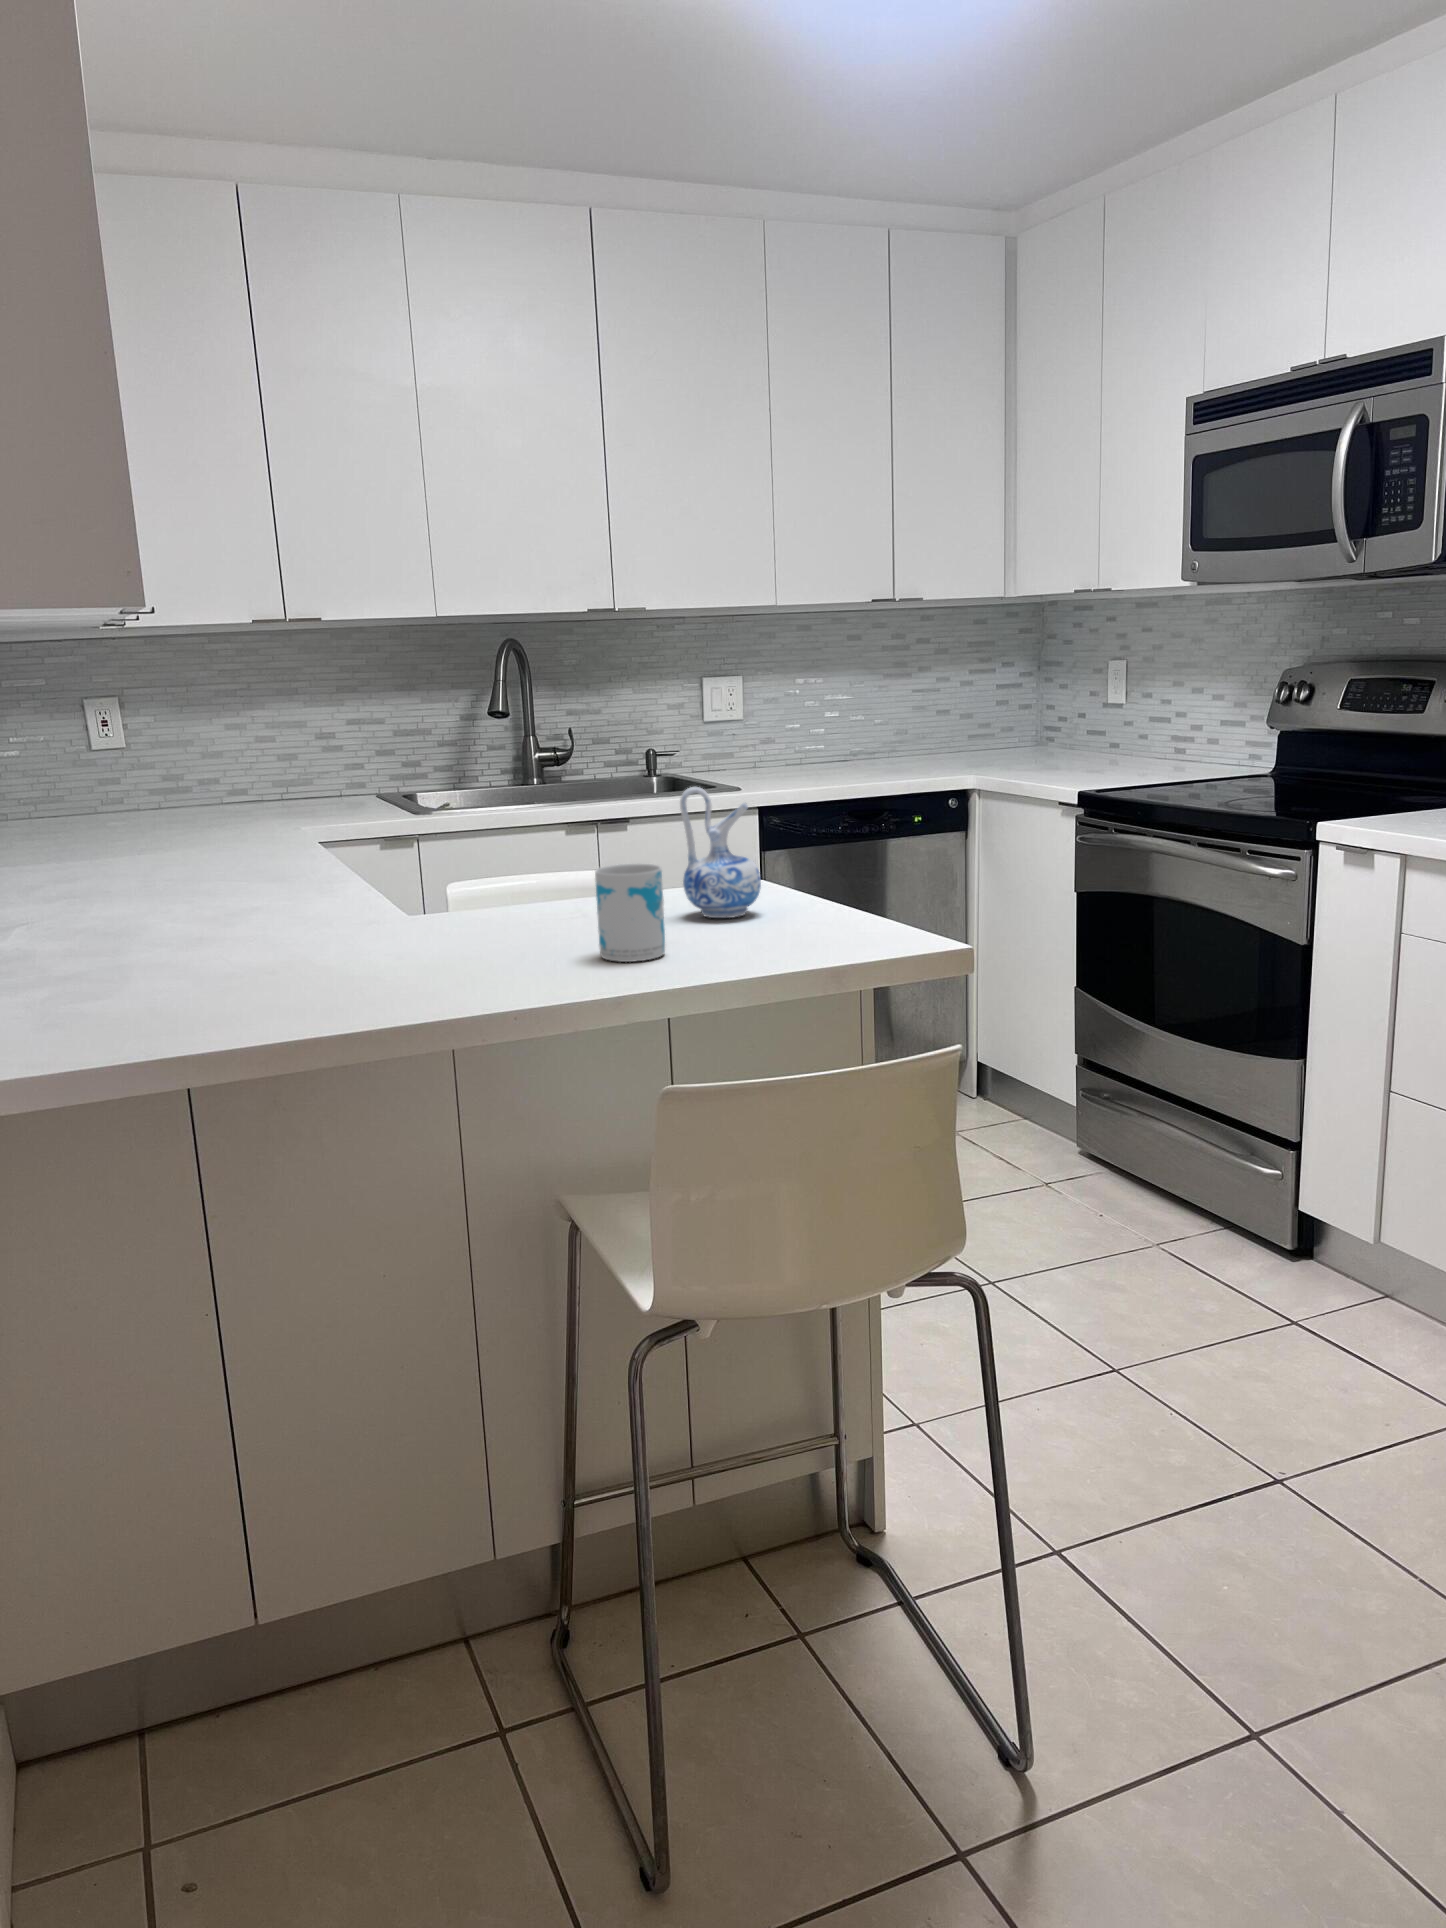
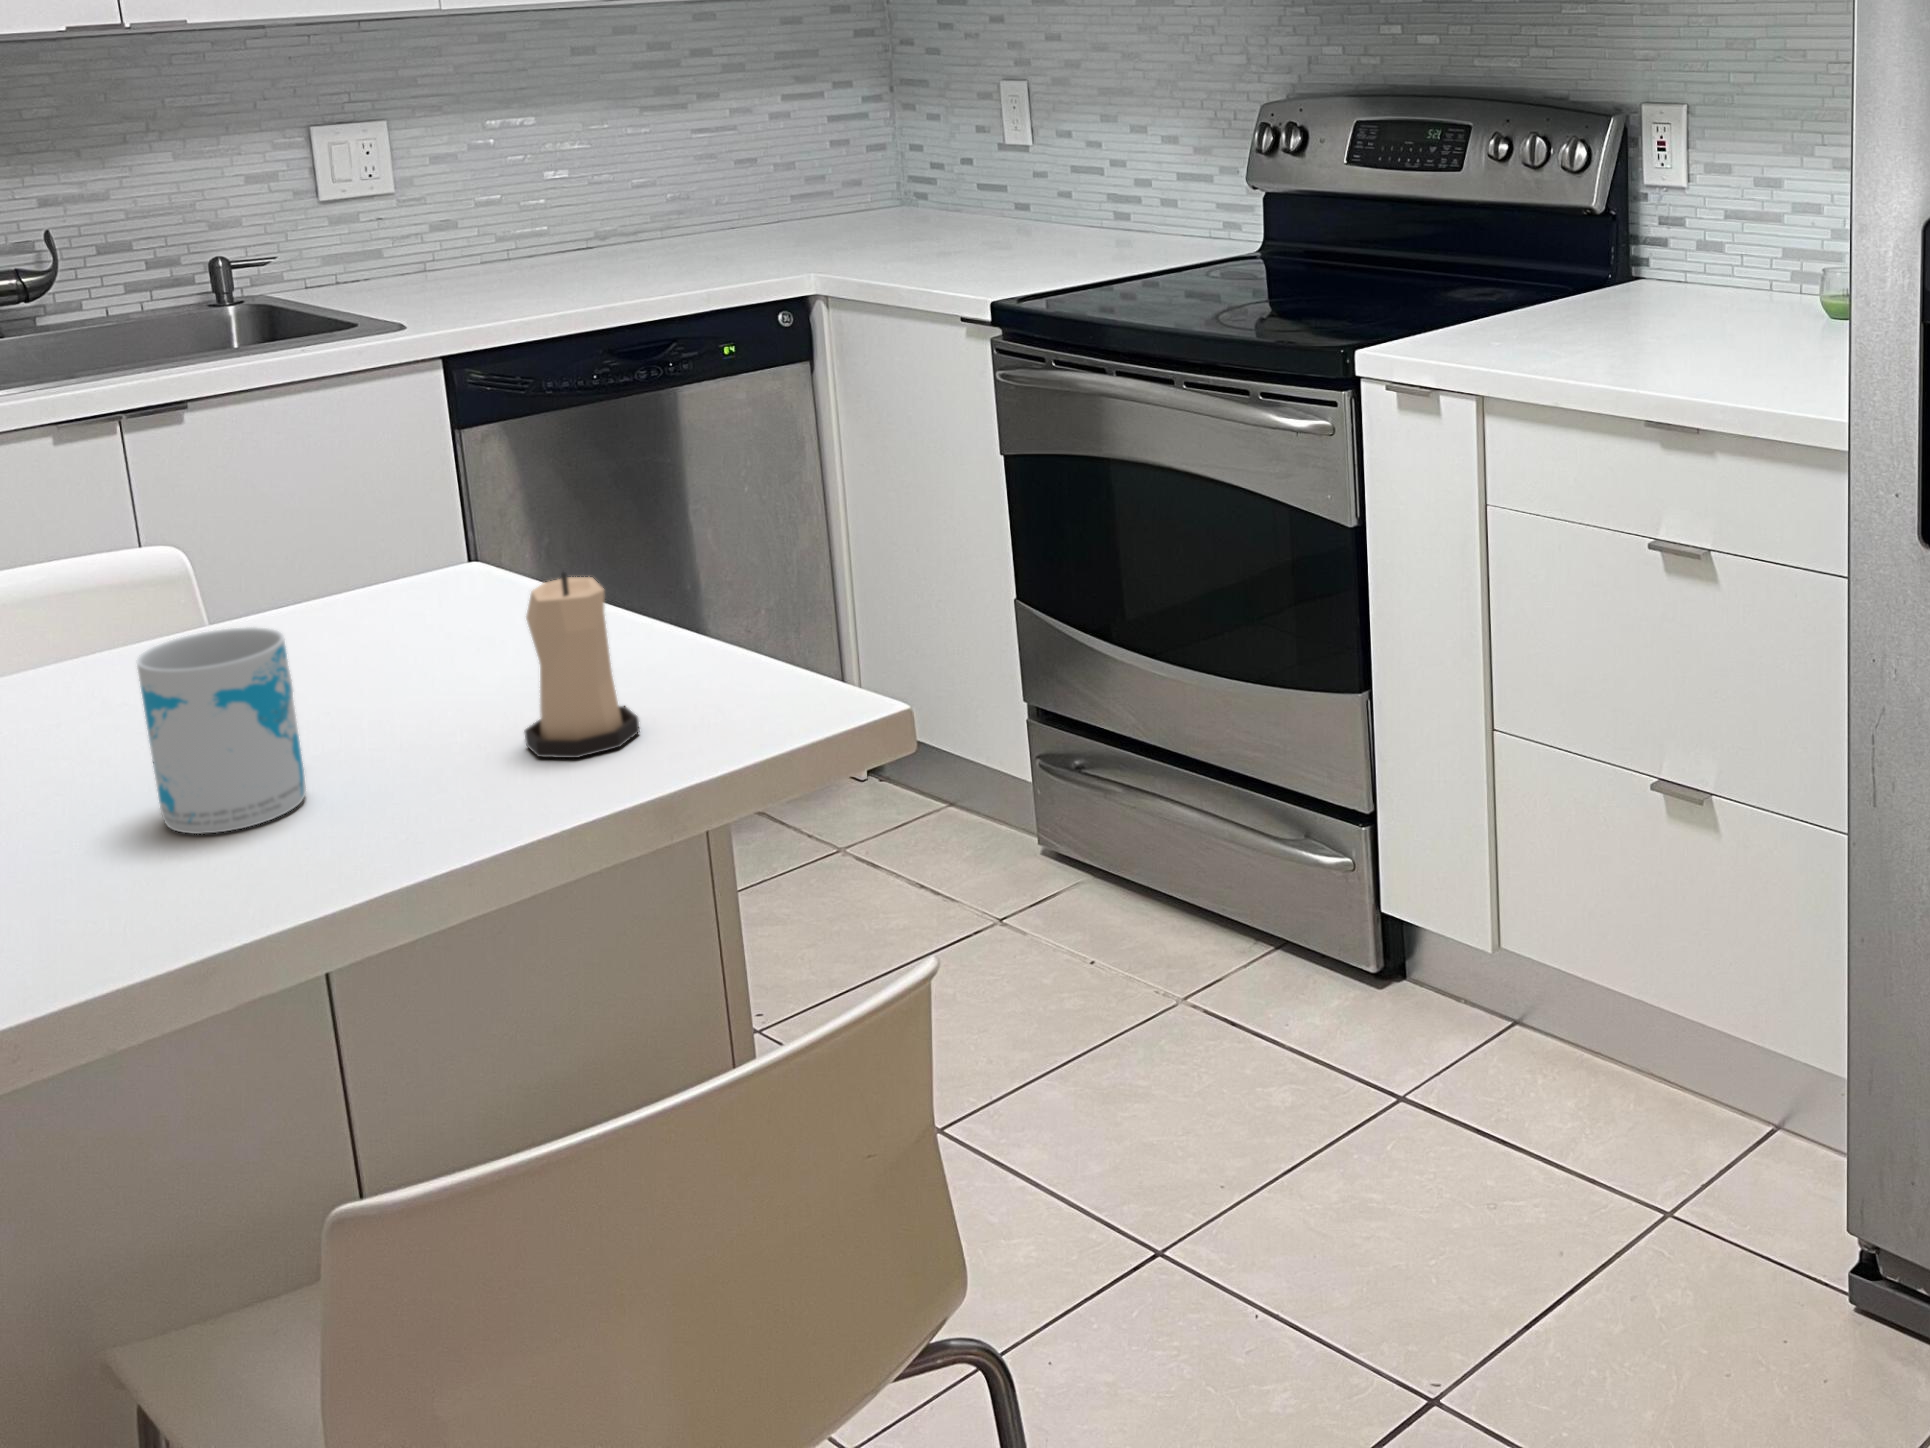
ceramic pitcher: present [680,787,761,918] -> none [307,443,485,678]
candle: none [772,851,830,953] -> present [525,572,640,758]

